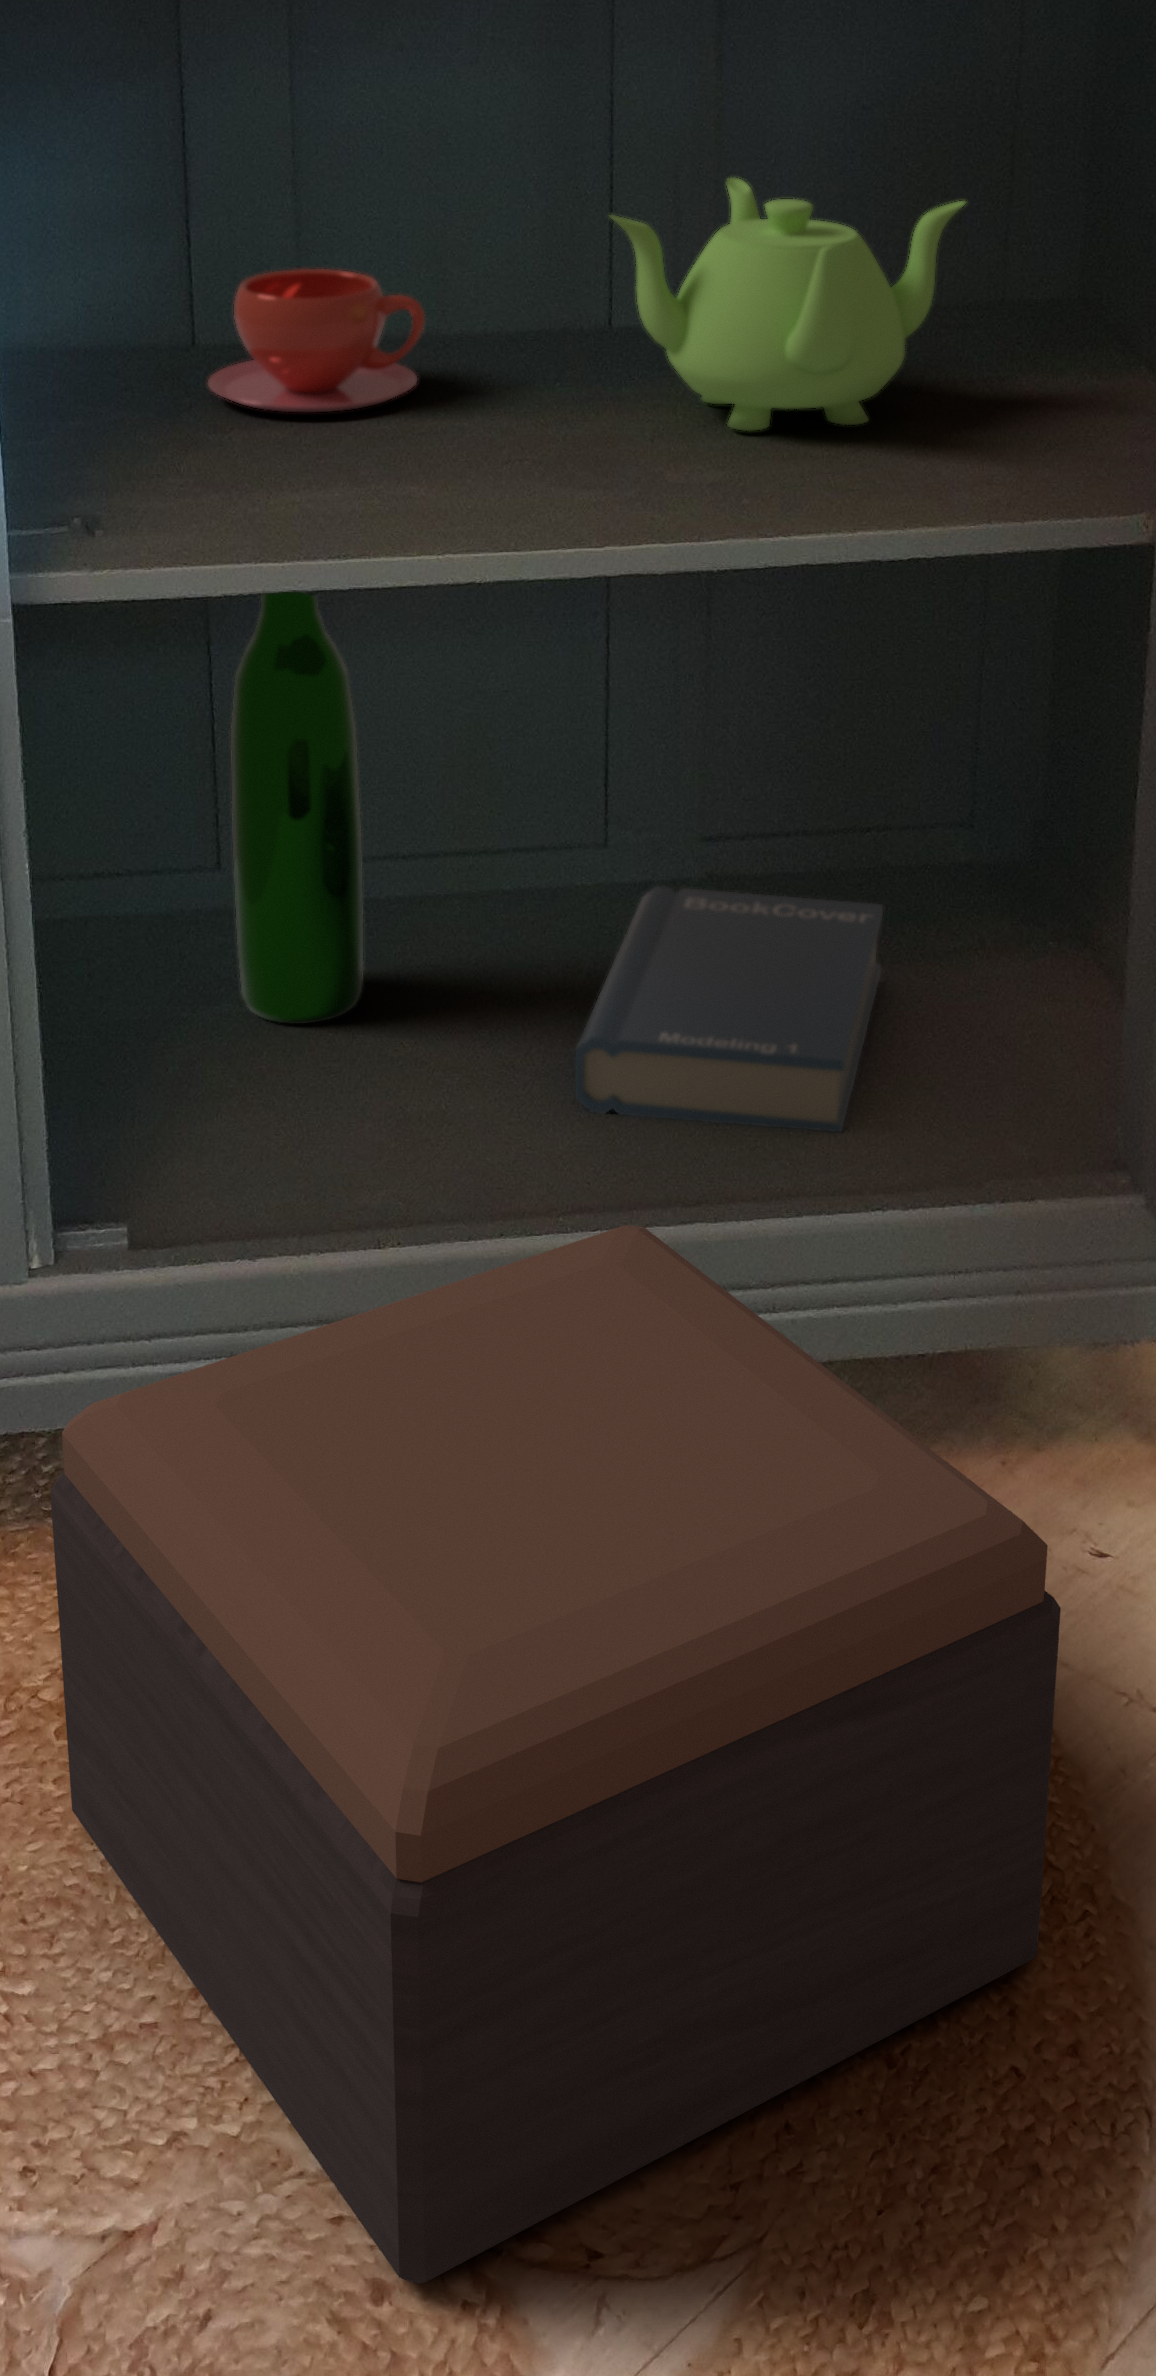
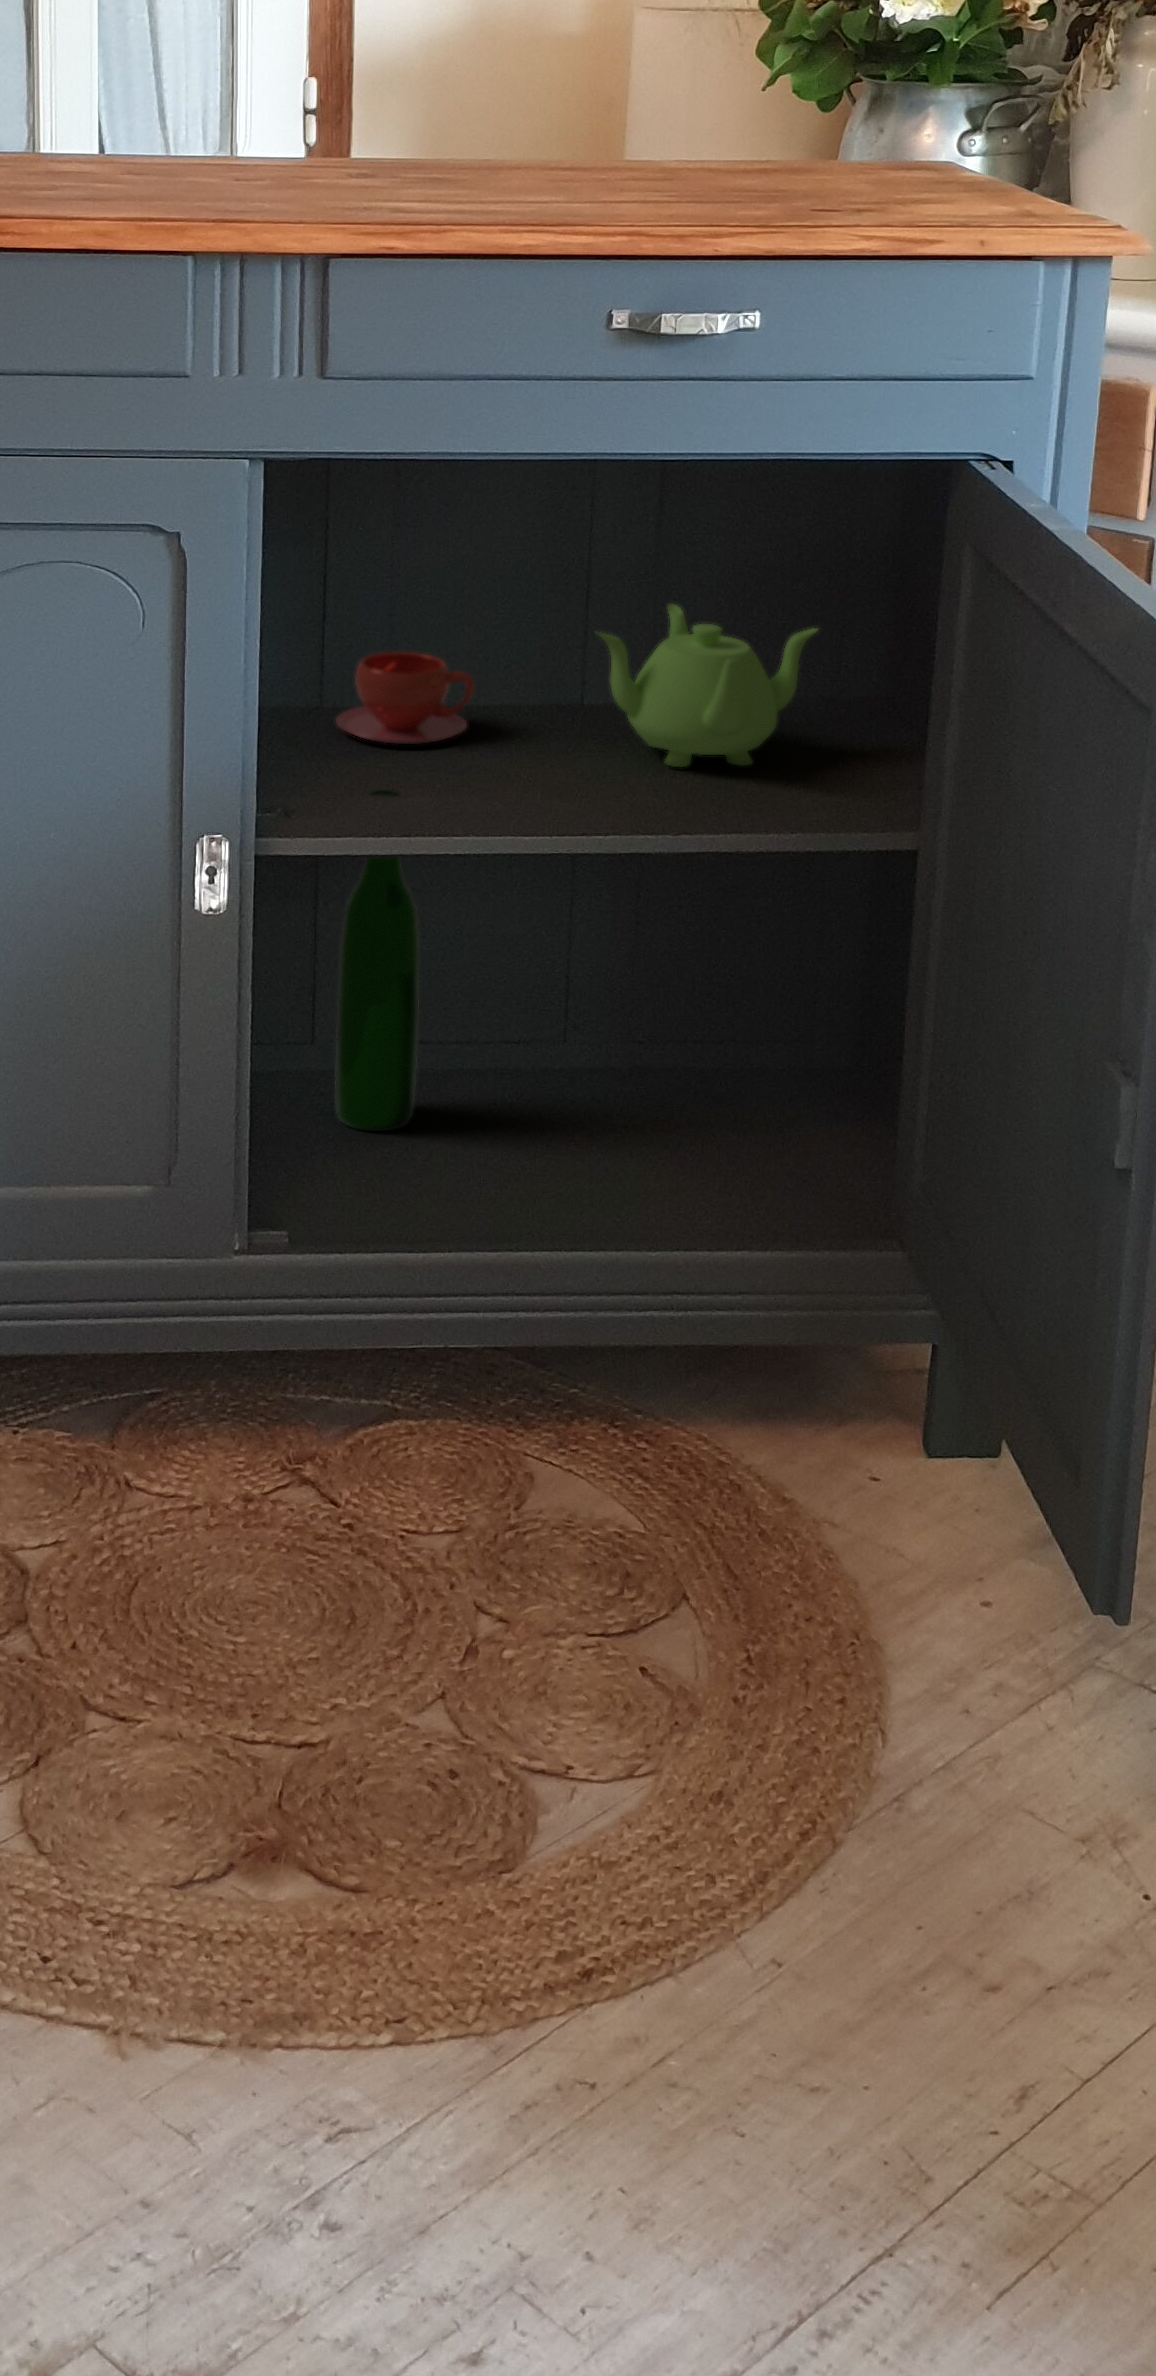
hardback book: present [575,886,883,1132] -> none [554,1055,753,1211]
footstool: present [50,1225,1061,2283] -> none [261,1241,838,1773]

